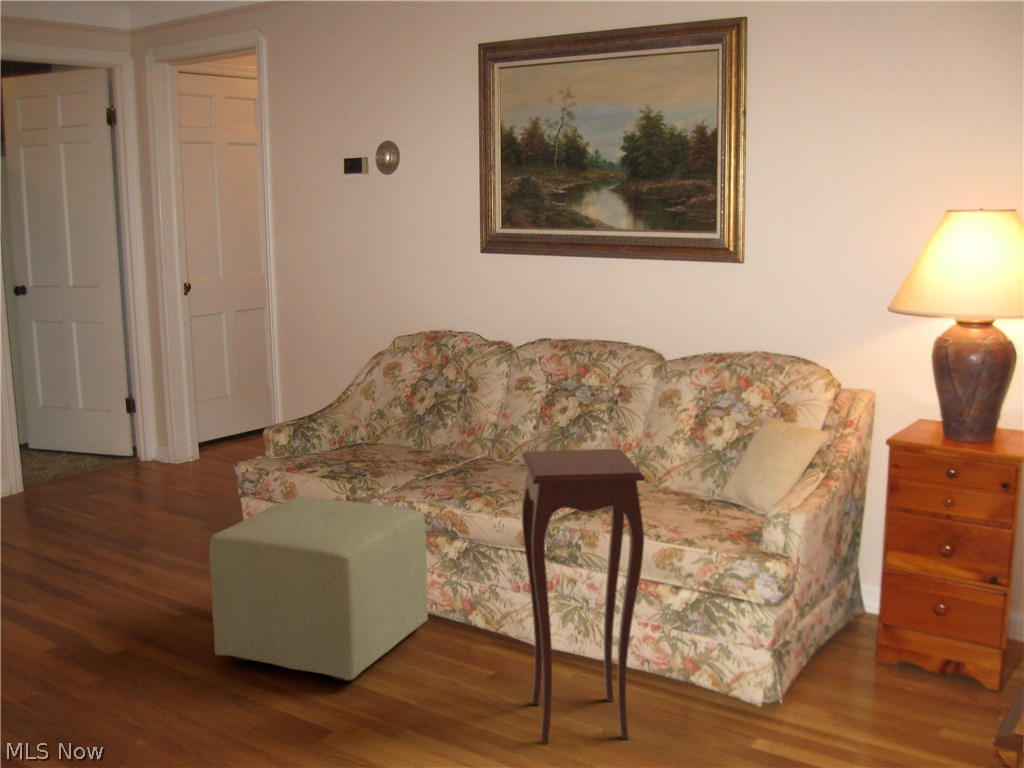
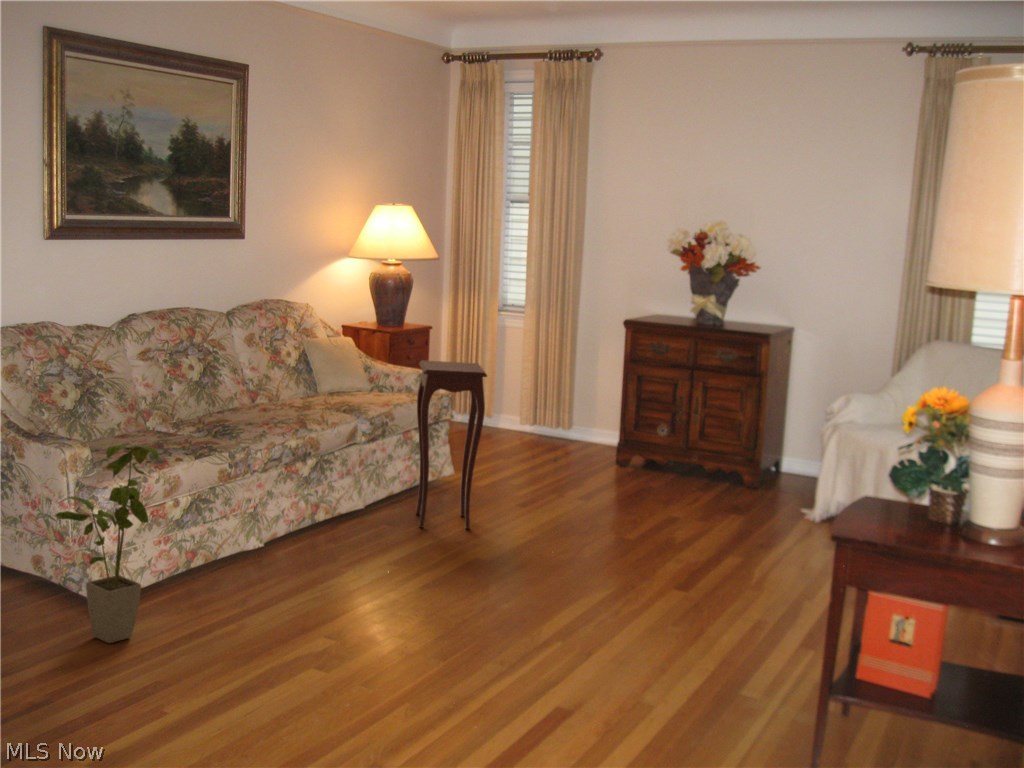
house plant: none [80,414,173,586] -> present [56,445,159,643]
ottoman: present [209,497,428,681] -> none [235,450,404,589]

